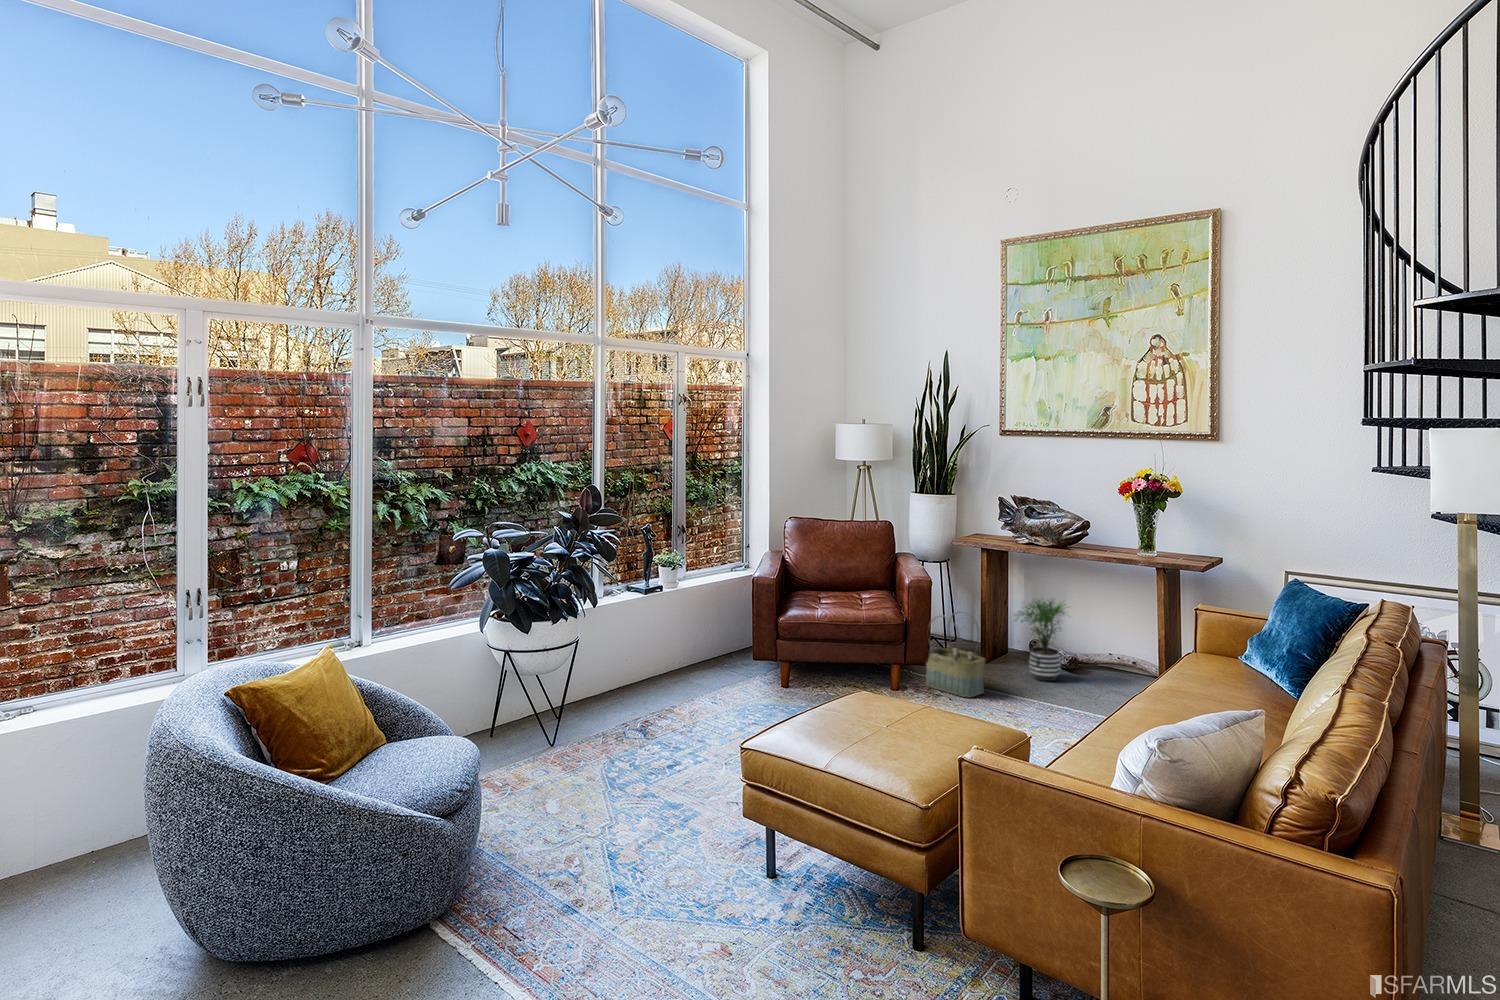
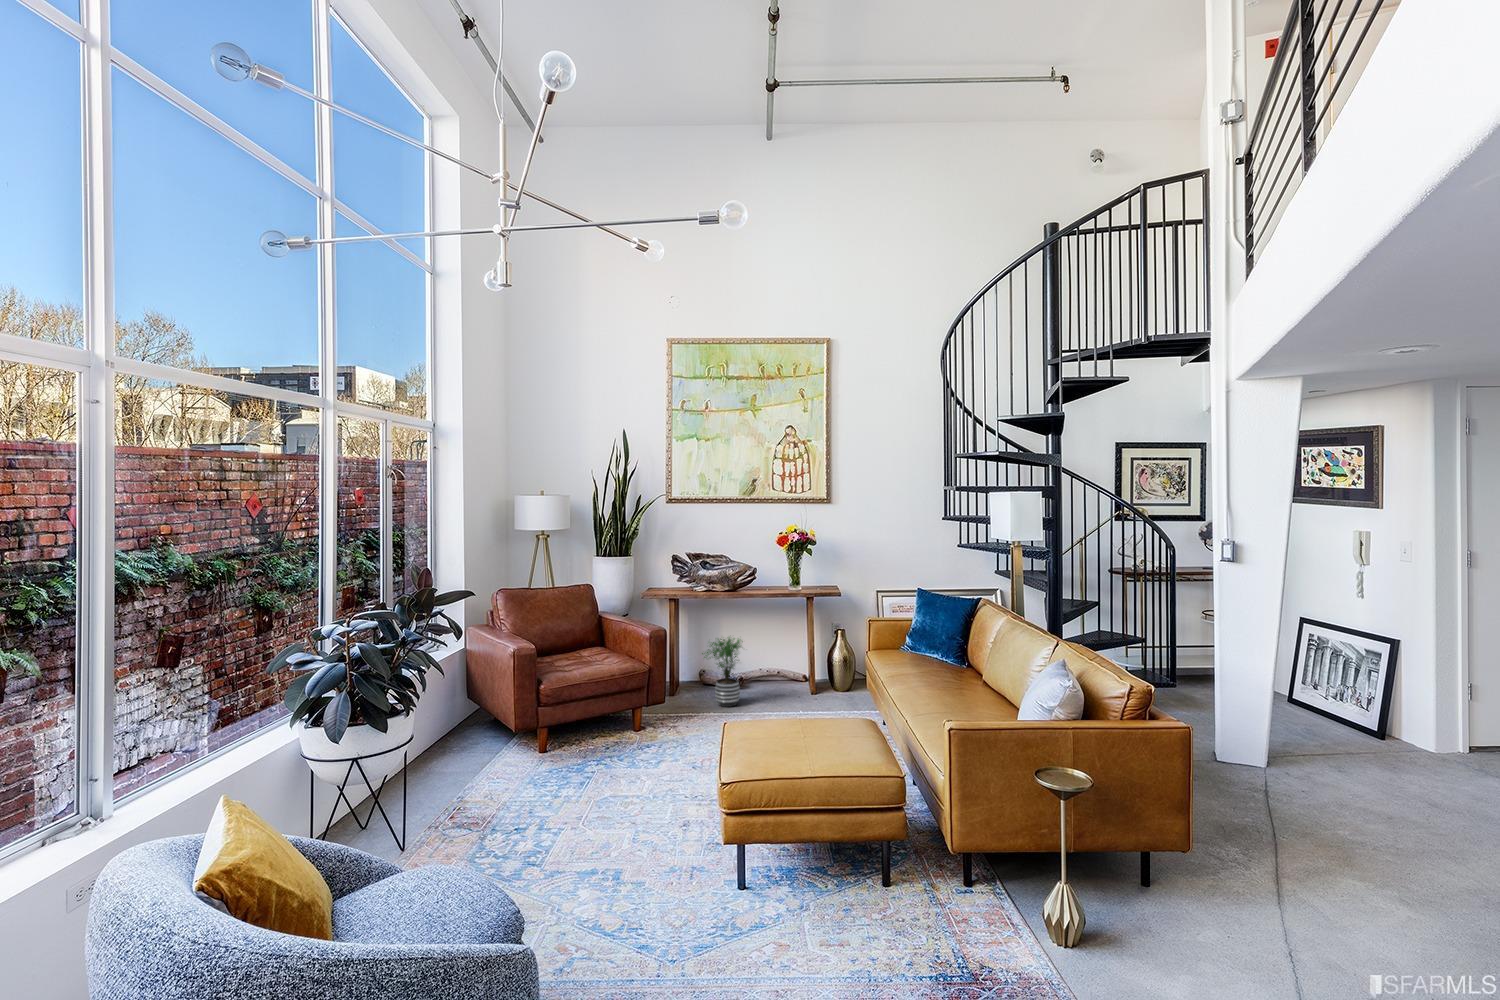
basket: present [926,611,986,697] -> none [639,655,694,733]

